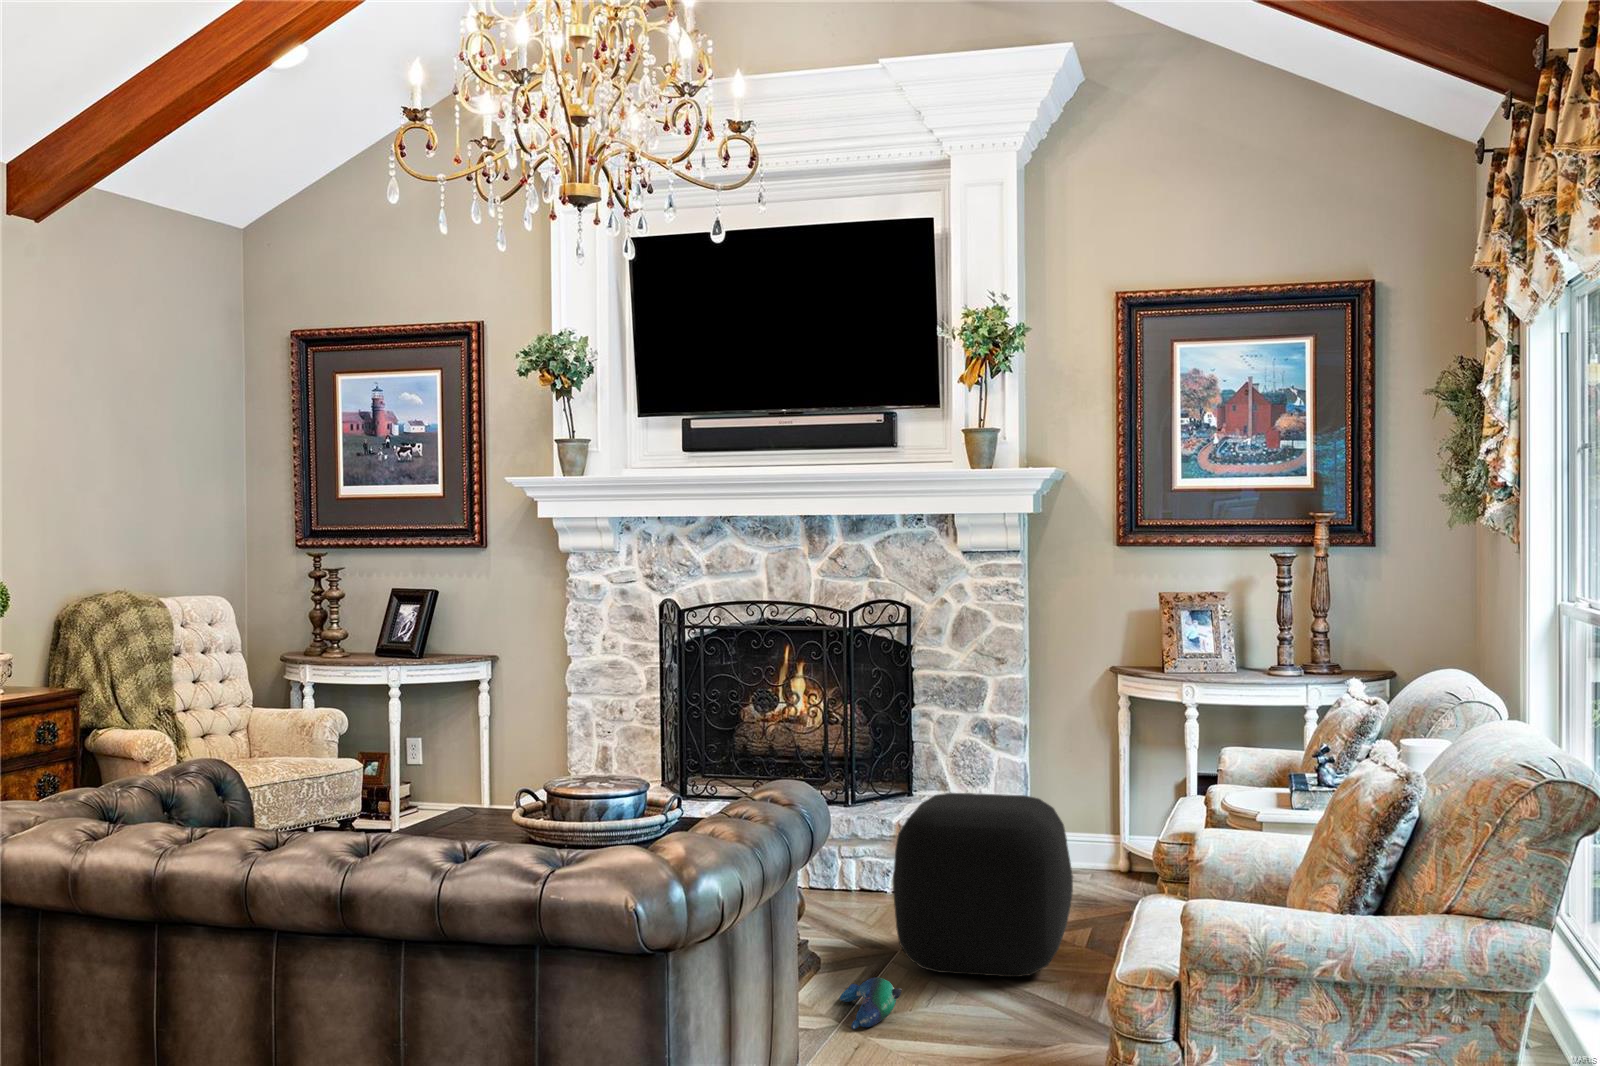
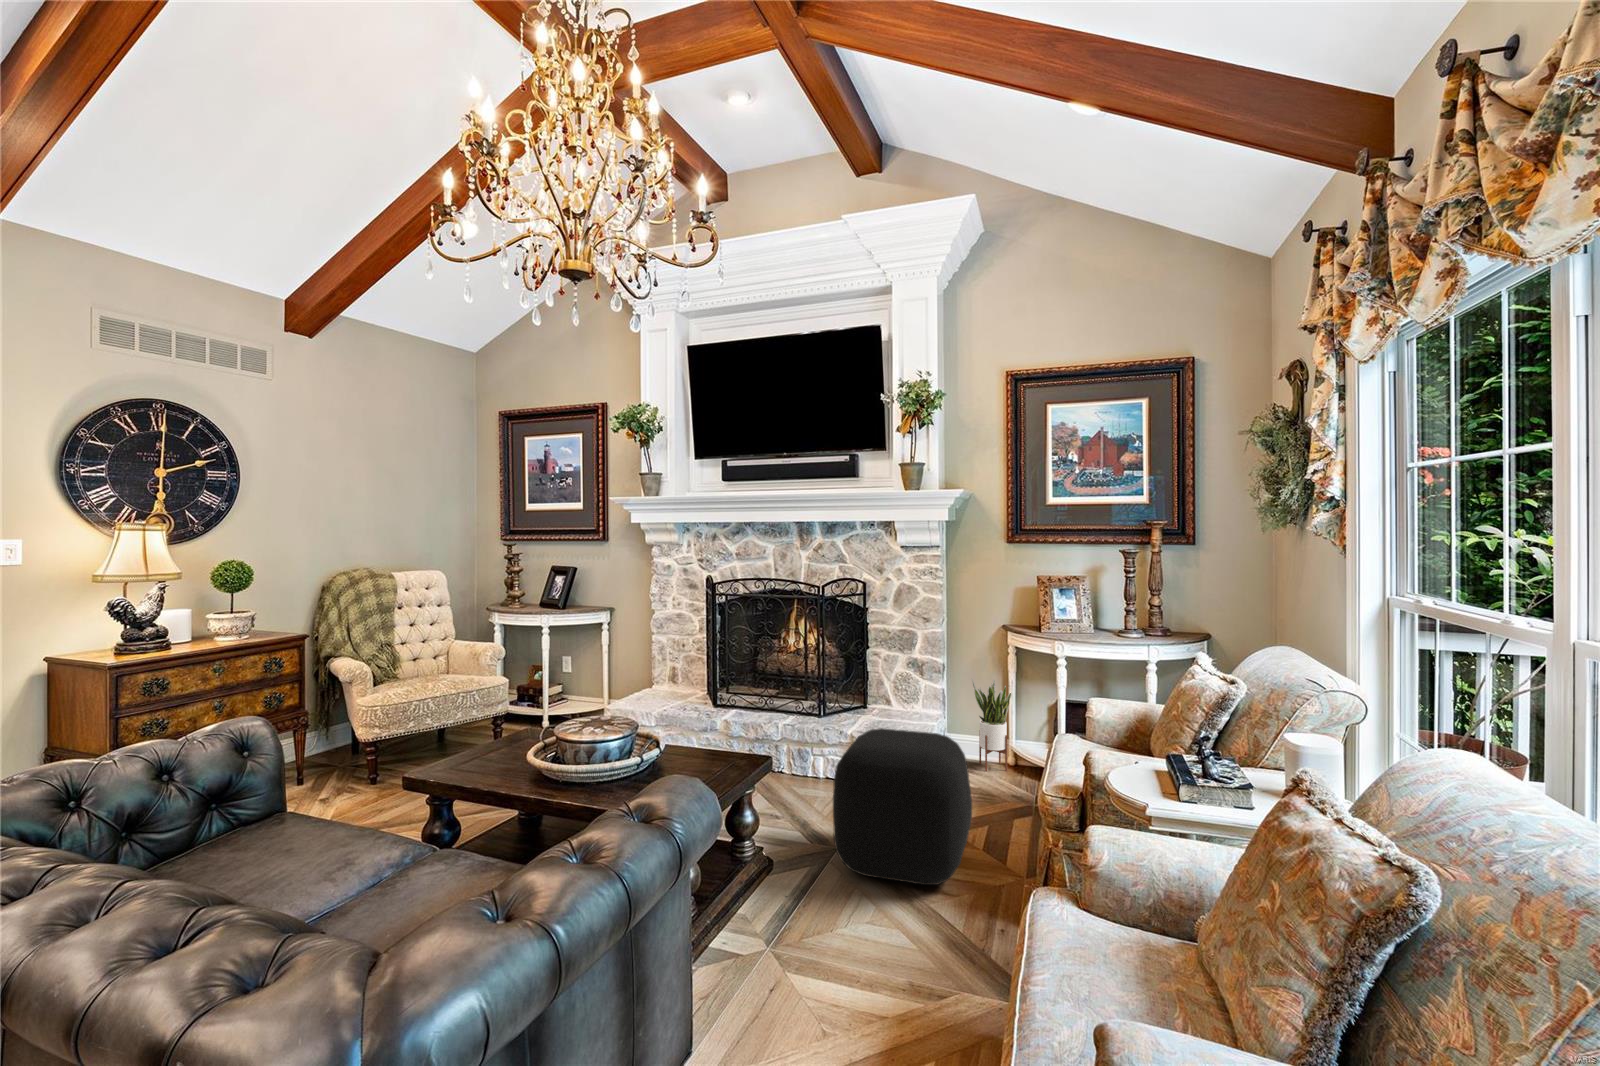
potted plant: none [1067,744,1125,877] -> present [971,679,1011,771]
plush toy: present [839,977,901,1029] -> none [780,894,827,951]

